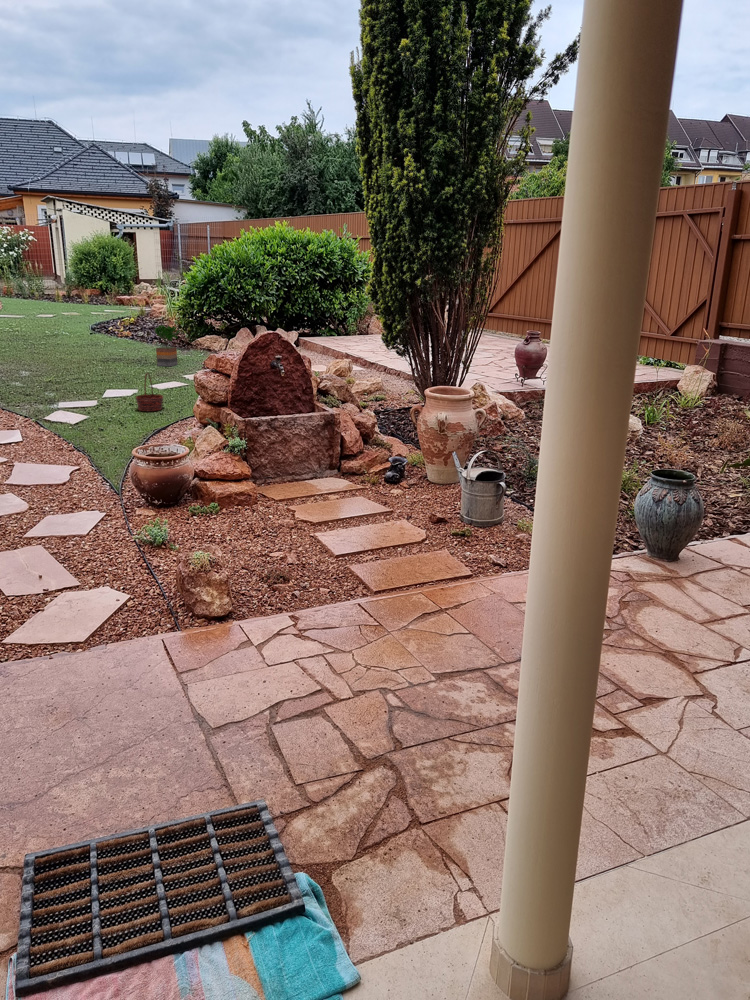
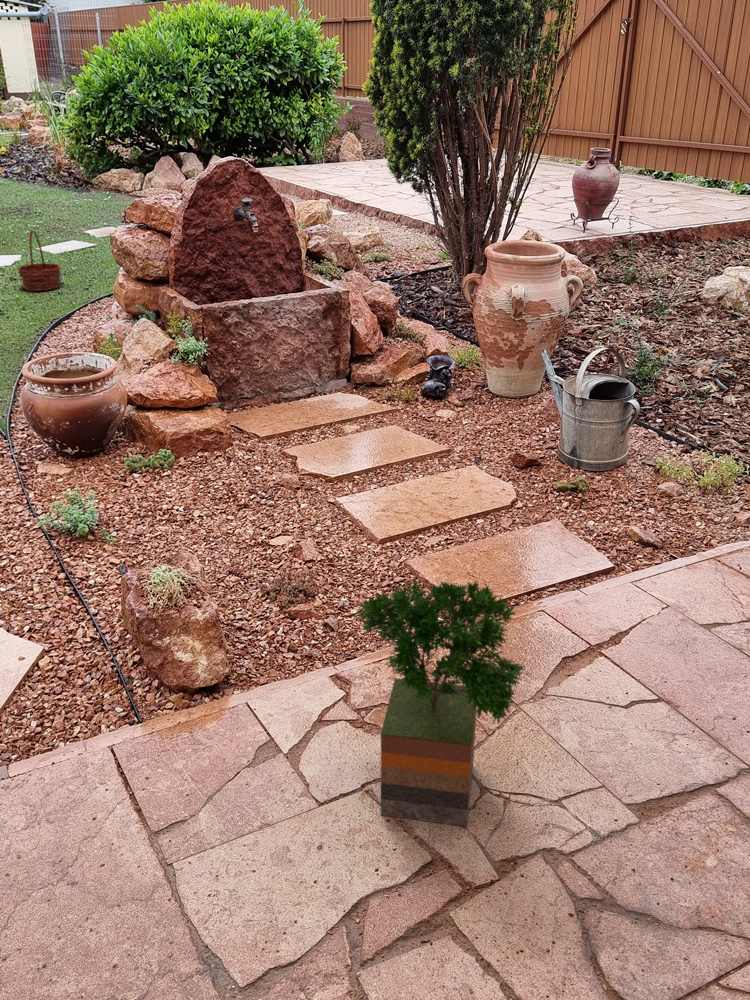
potted tree: present [155,325,179,366] -> present [358,580,524,826]

